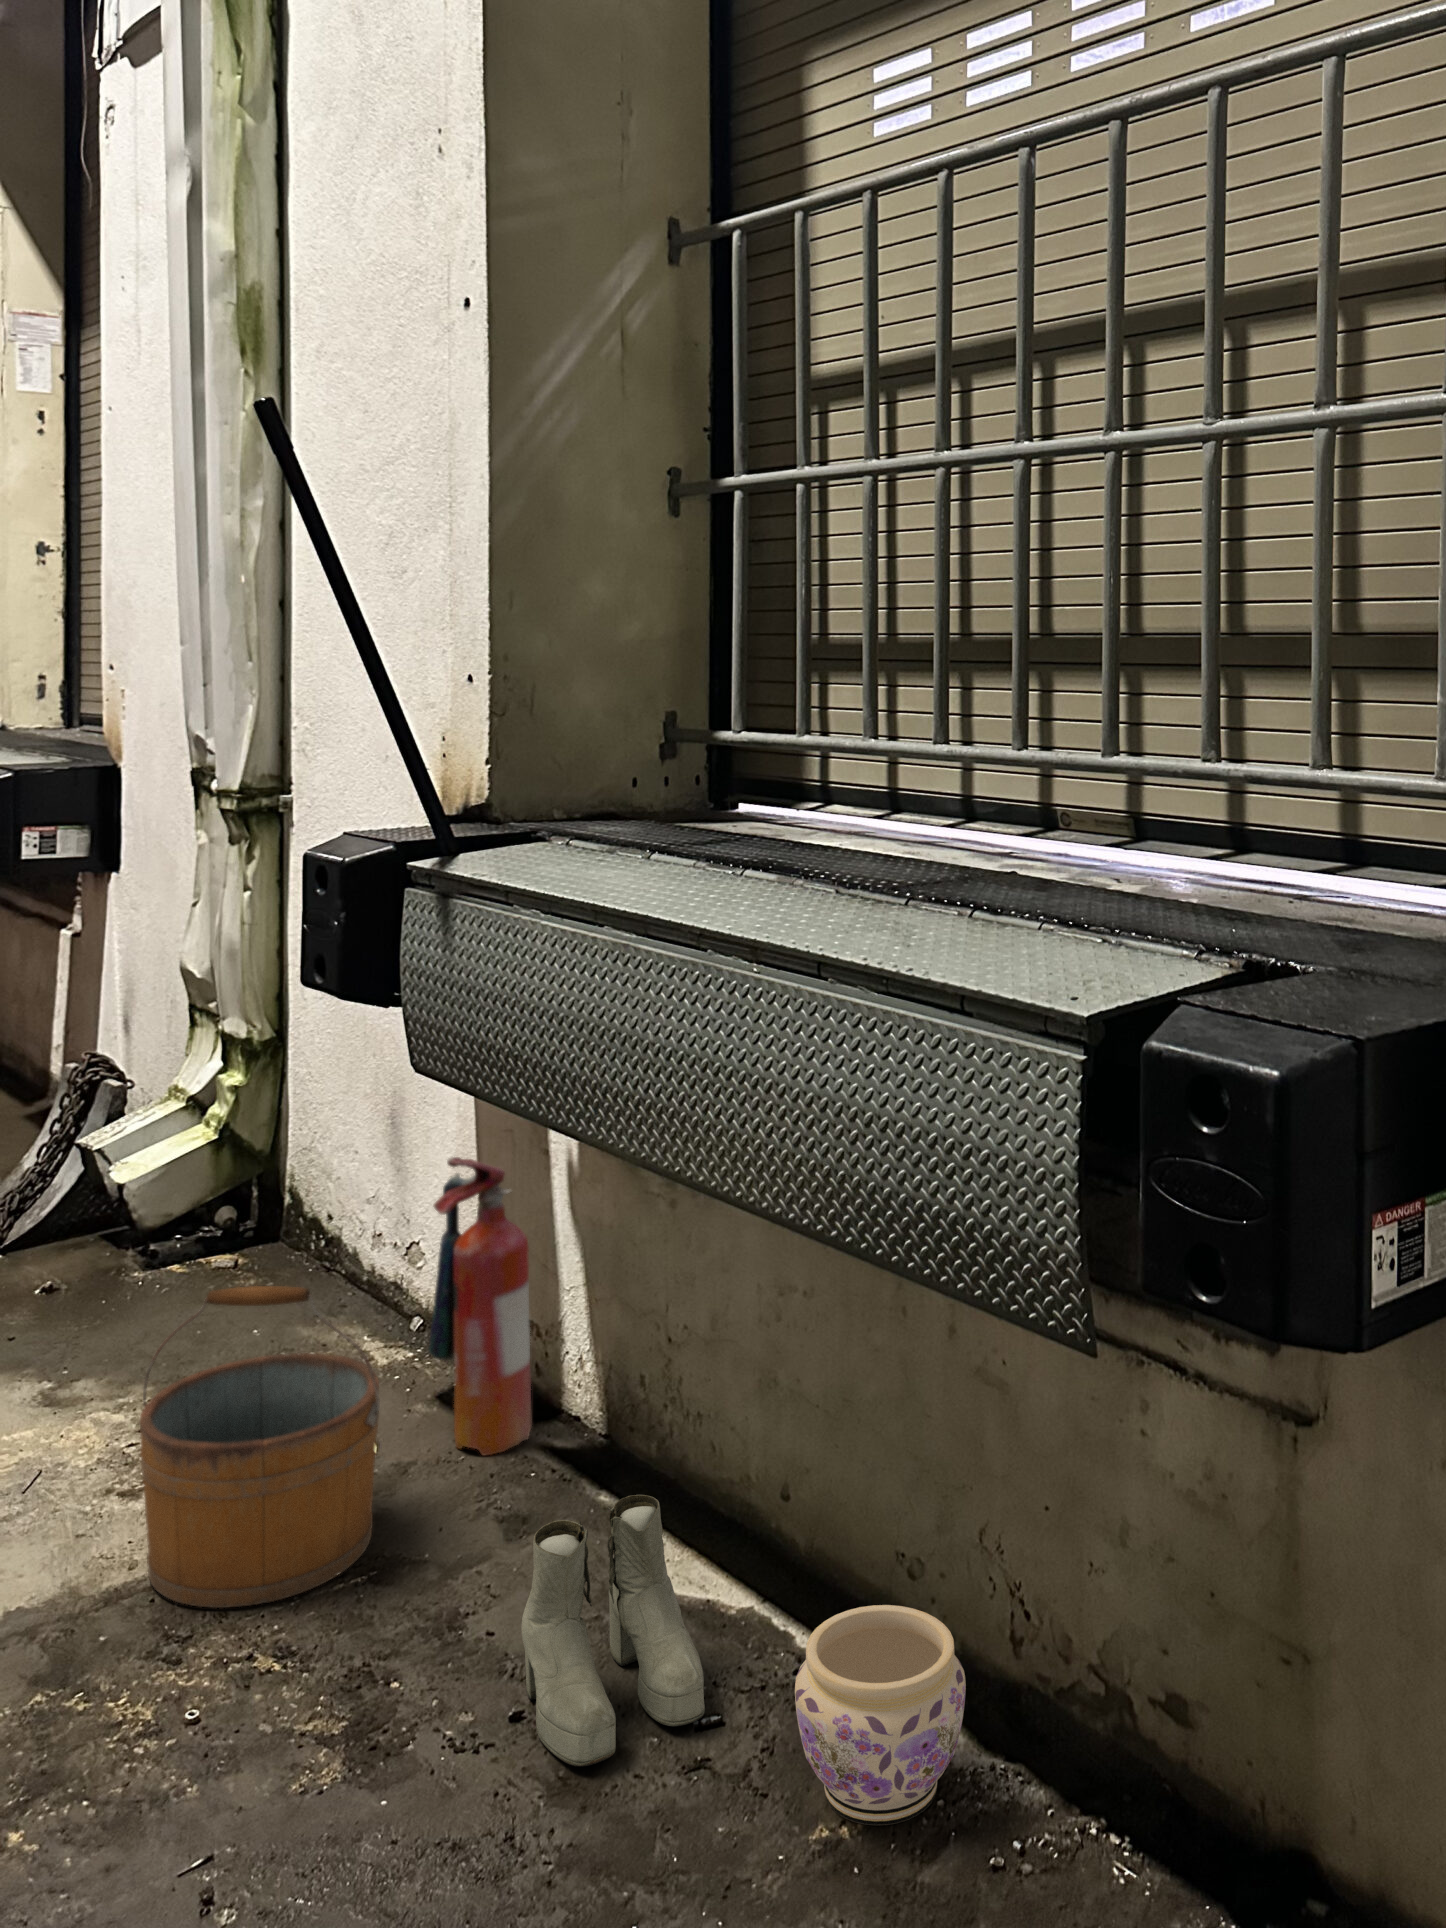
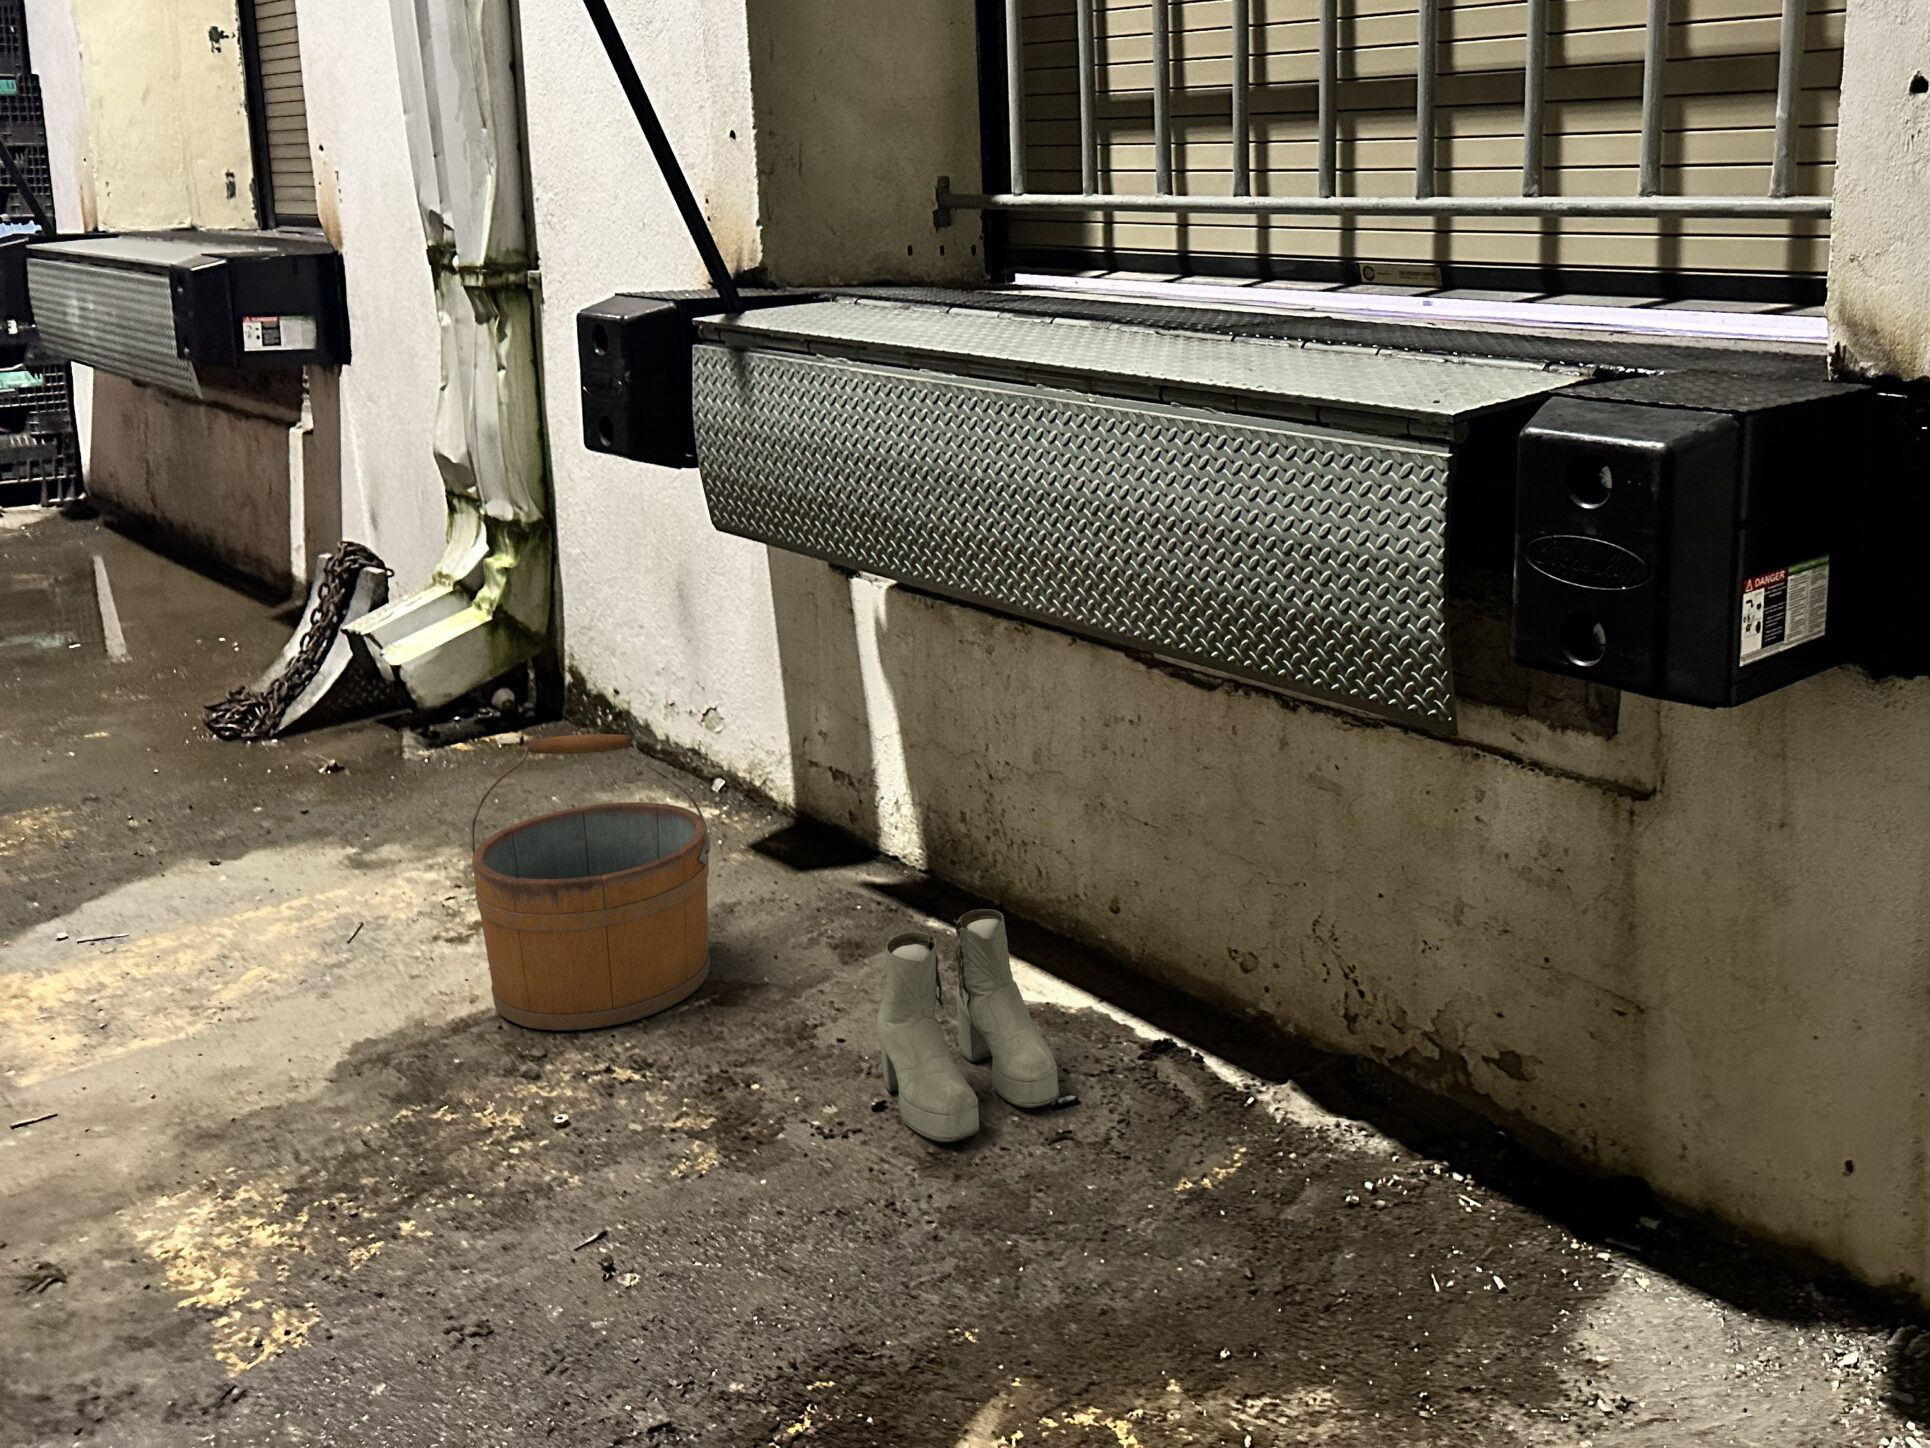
fire extinguisher: present [429,1157,531,1455] -> none [742,614,851,897]
planter: present [795,1605,966,1825] -> none [1151,992,1313,1177]

